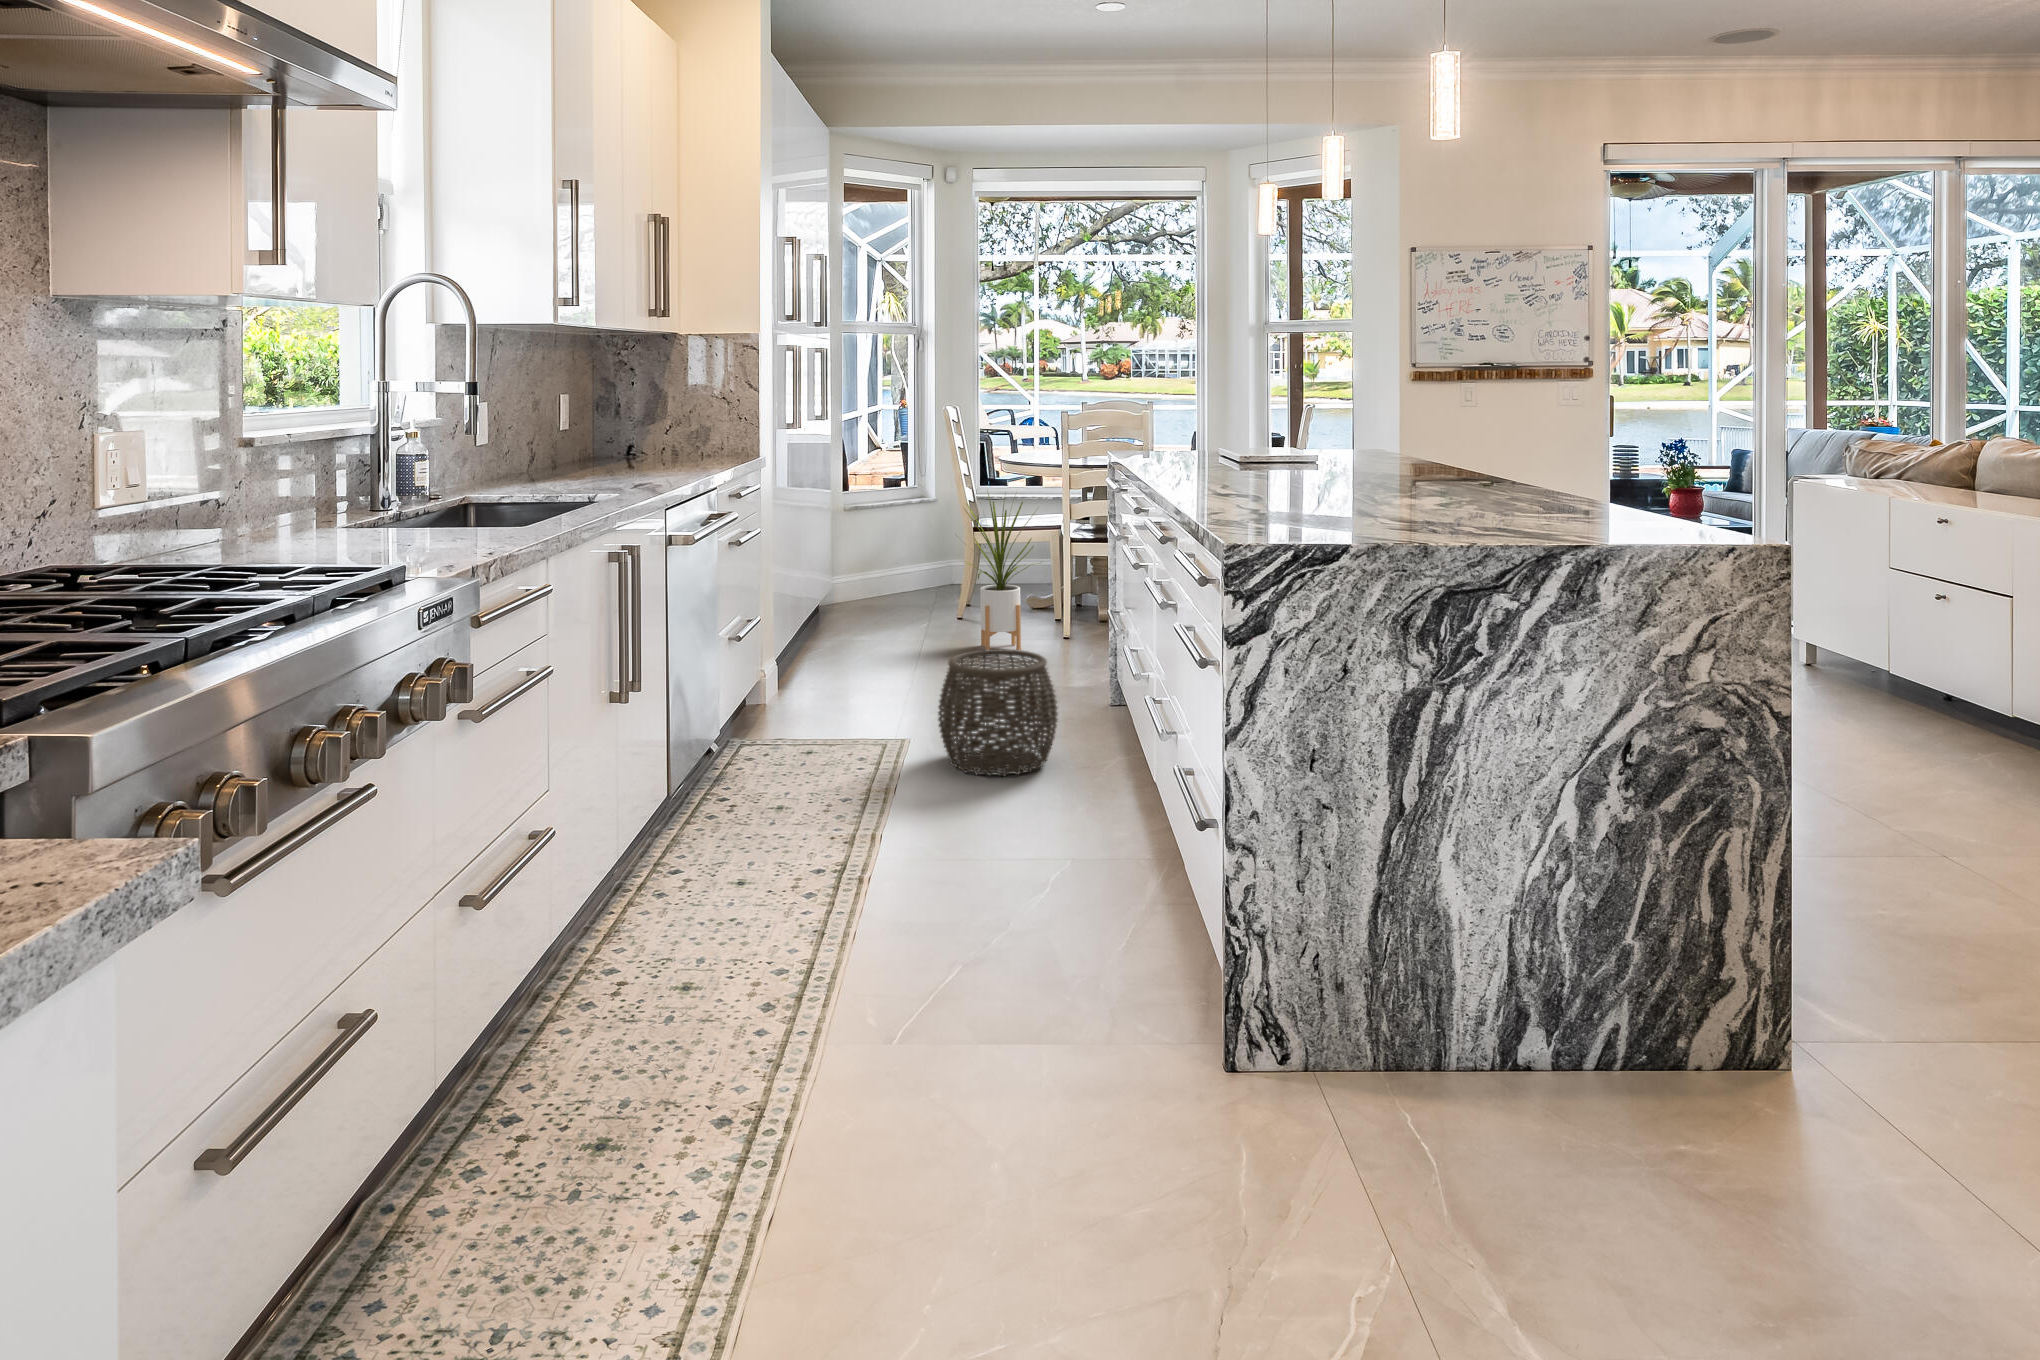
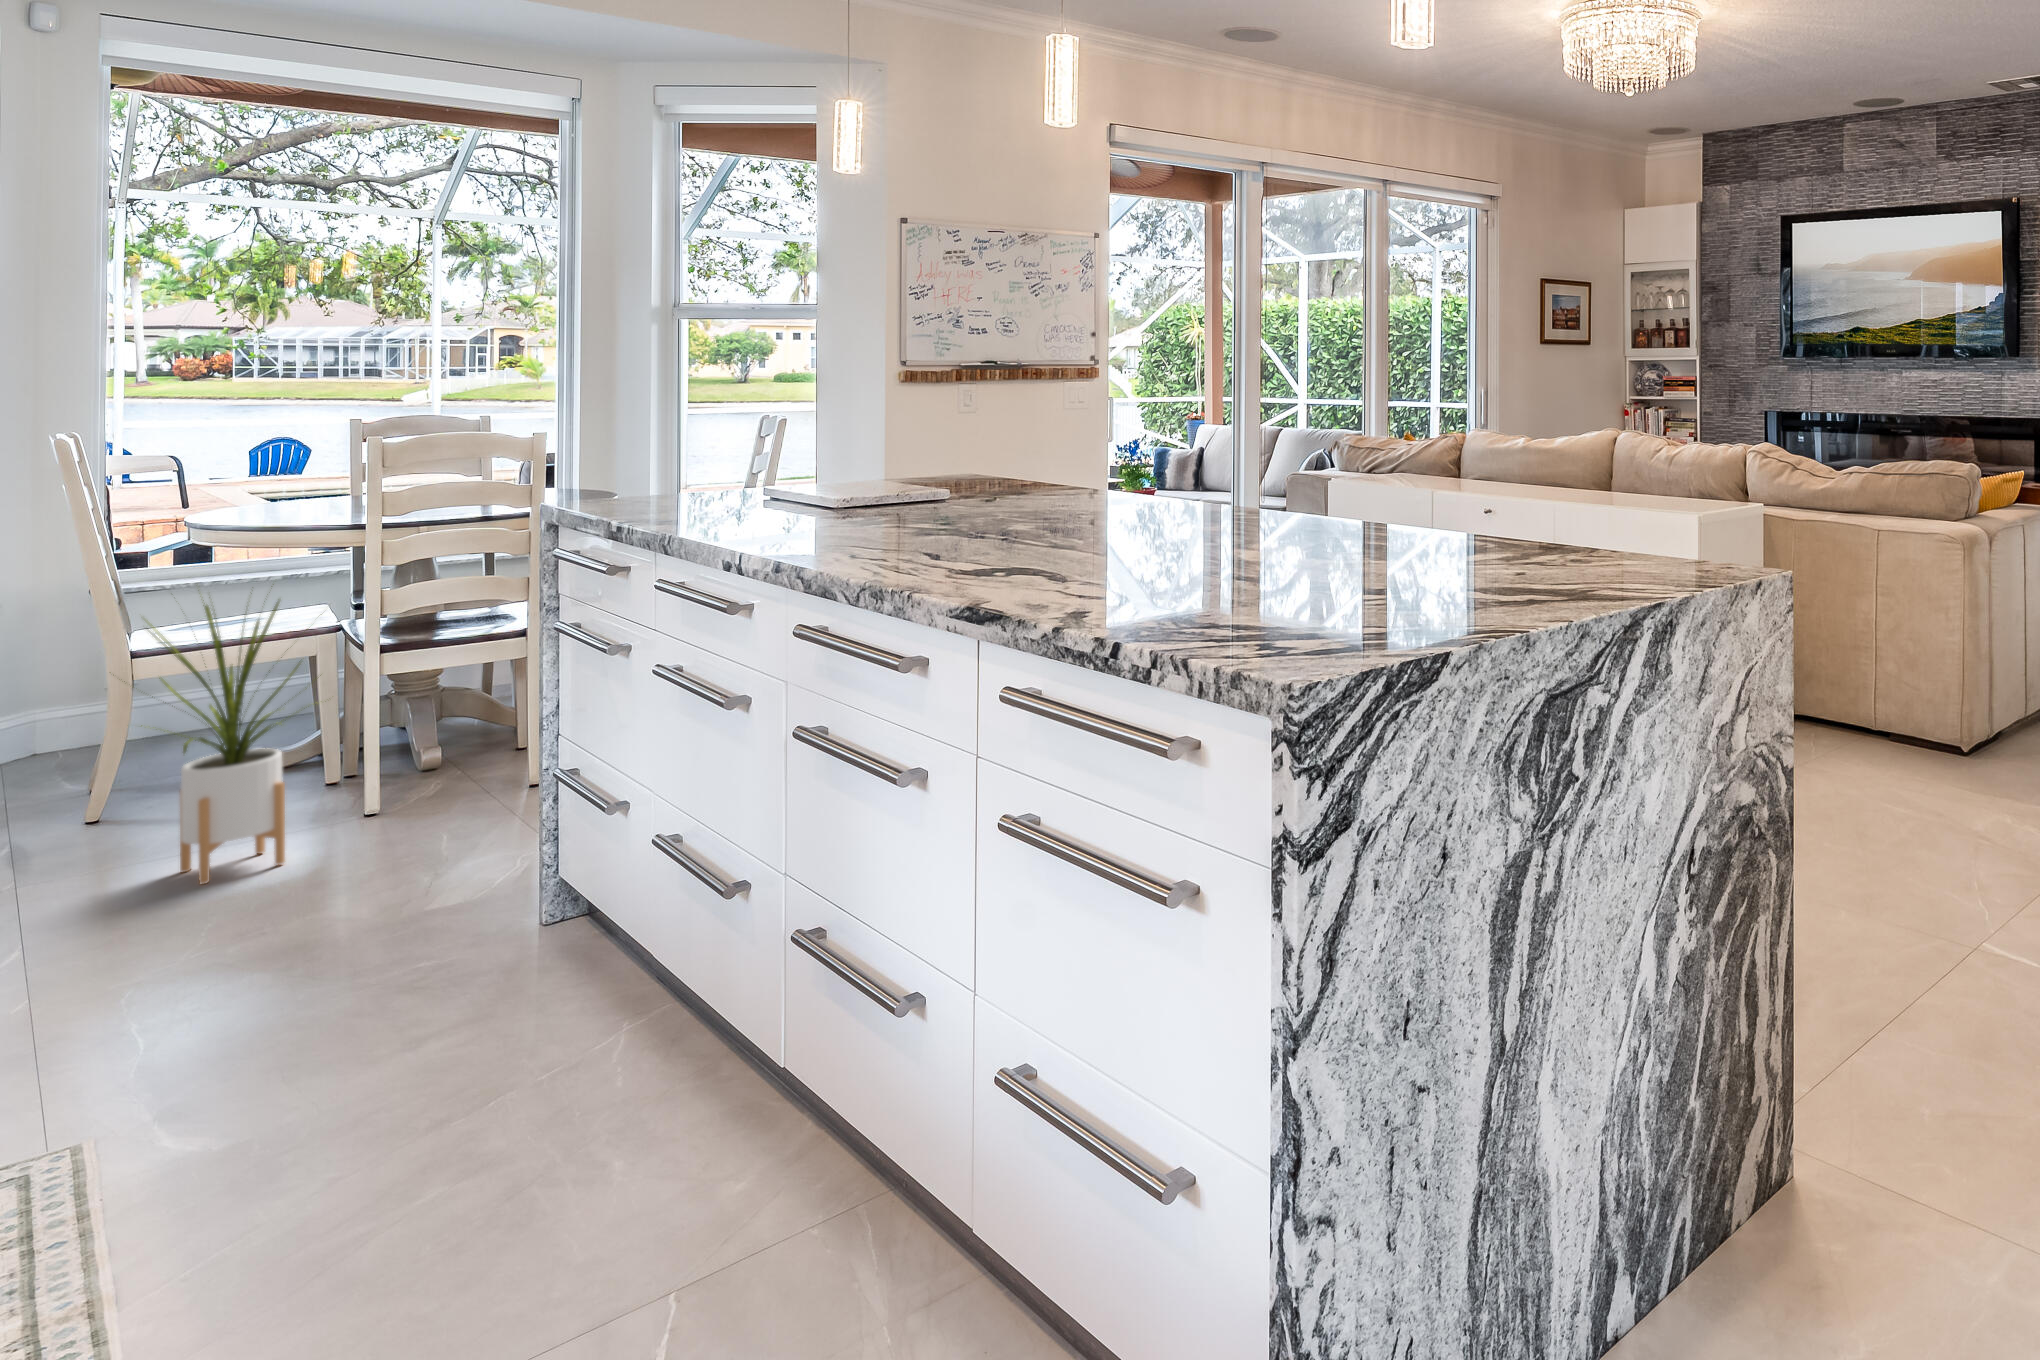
woven basket: present [938,649,1058,776] -> none [203,891,515,1182]

